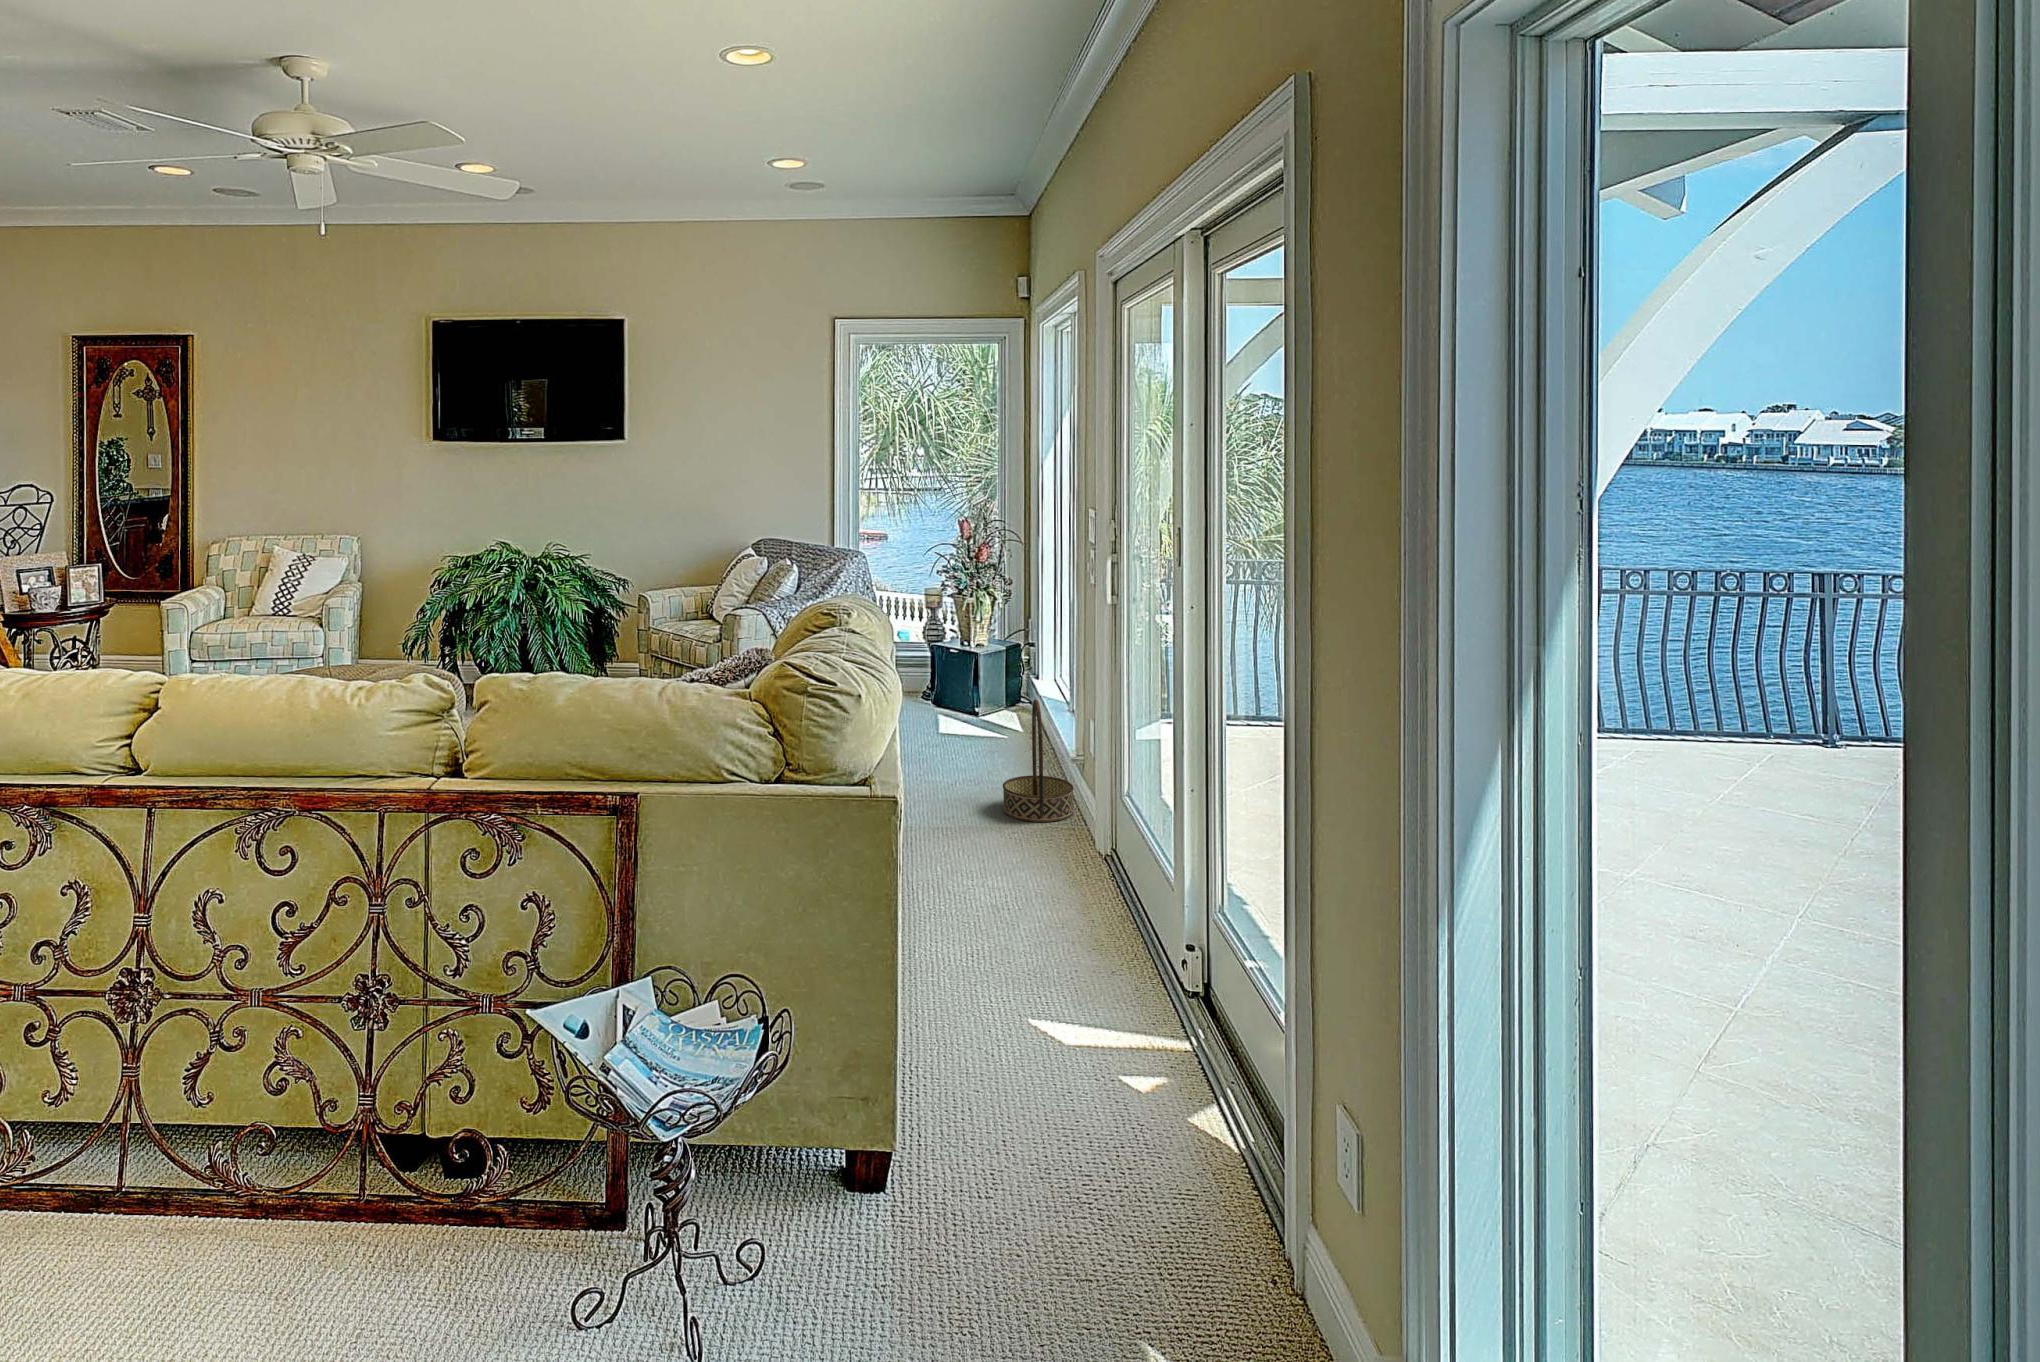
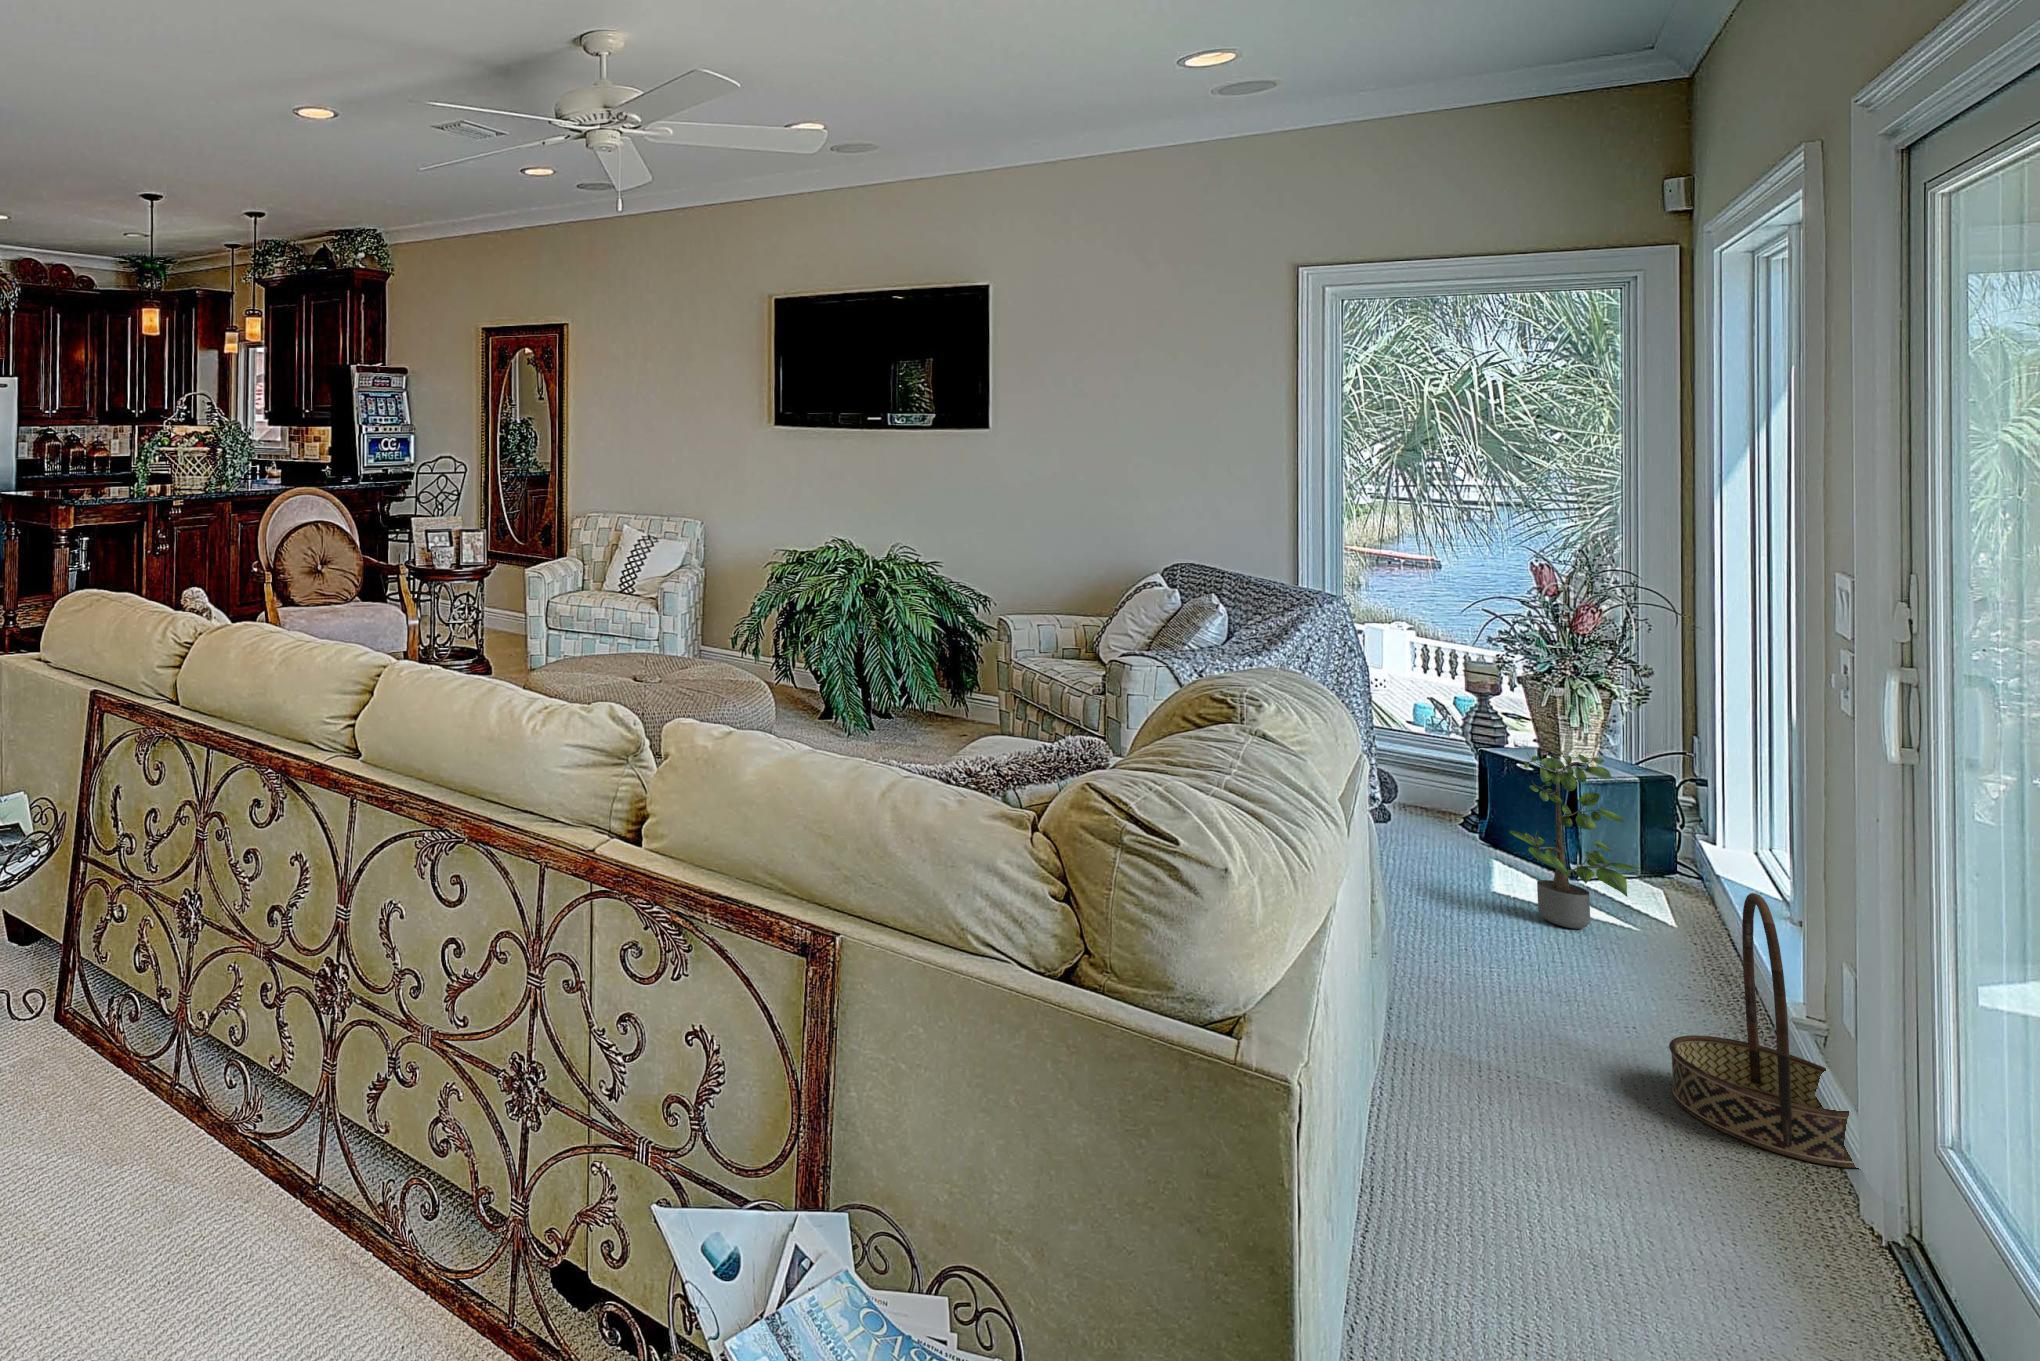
potted plant: none [944,637,1003,743] -> present [1509,751,1639,929]

